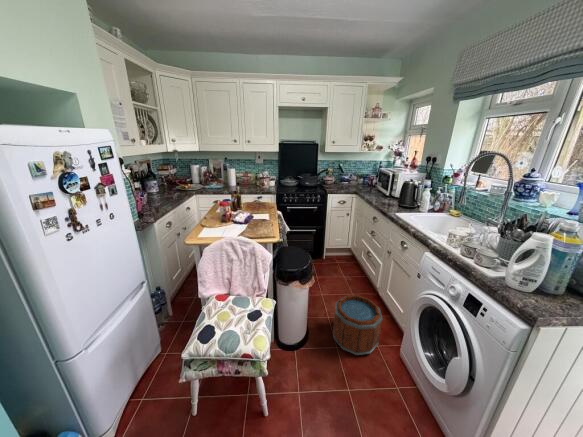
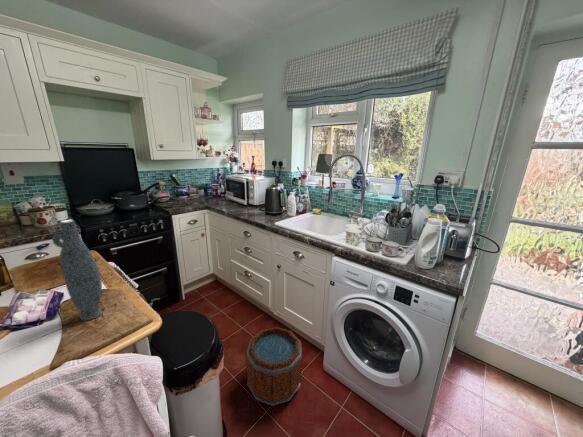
vase: none [247,179,260,230] -> present [52,220,102,320]

